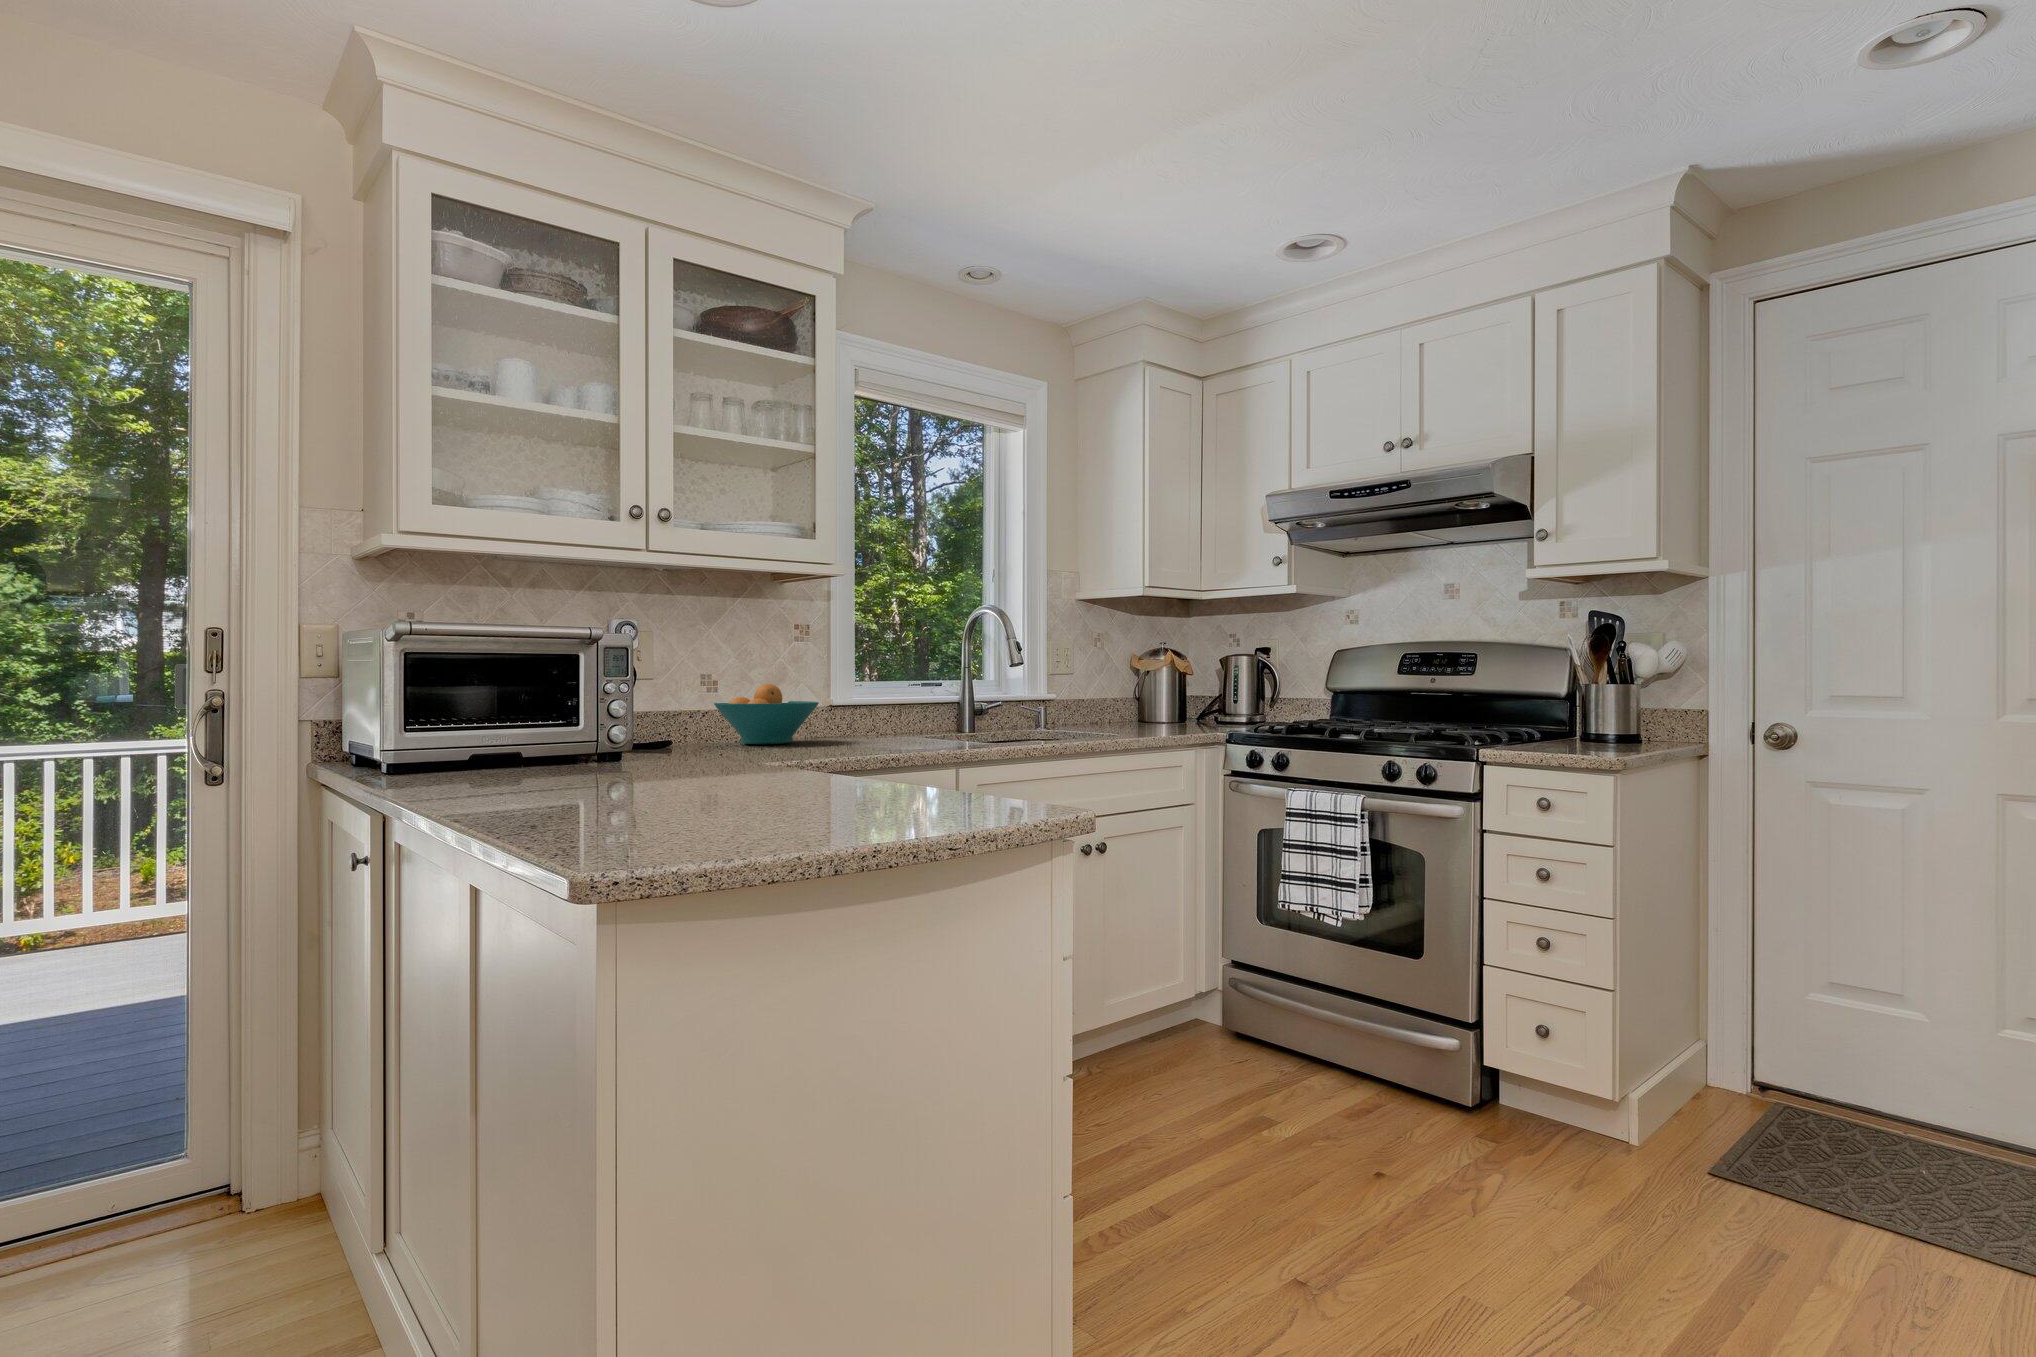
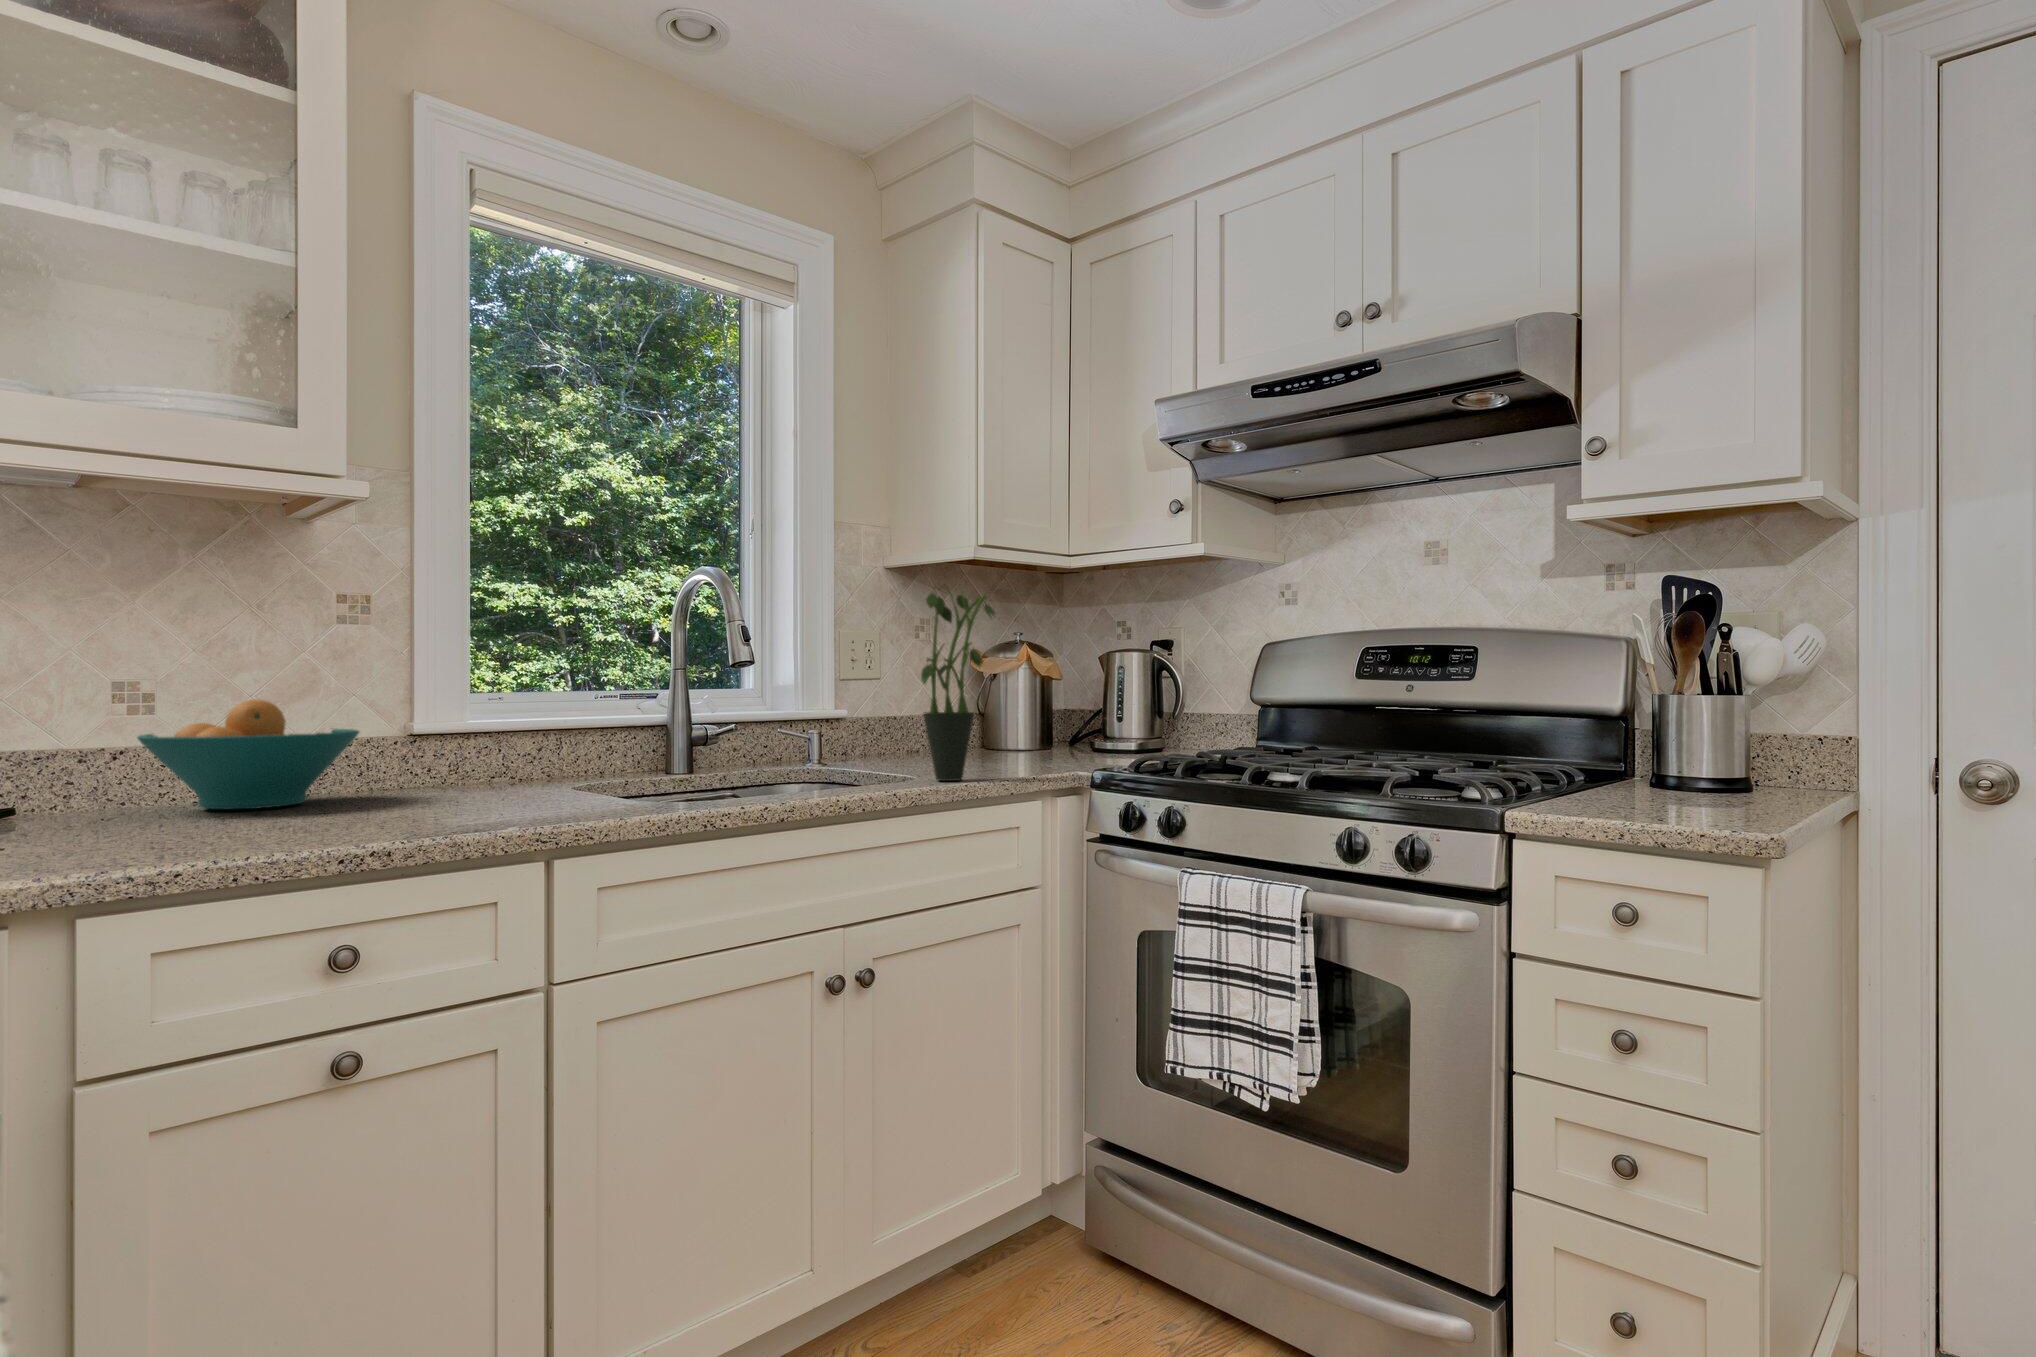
potted plant: none [1127,616,1175,735] -> present [921,585,995,781]

